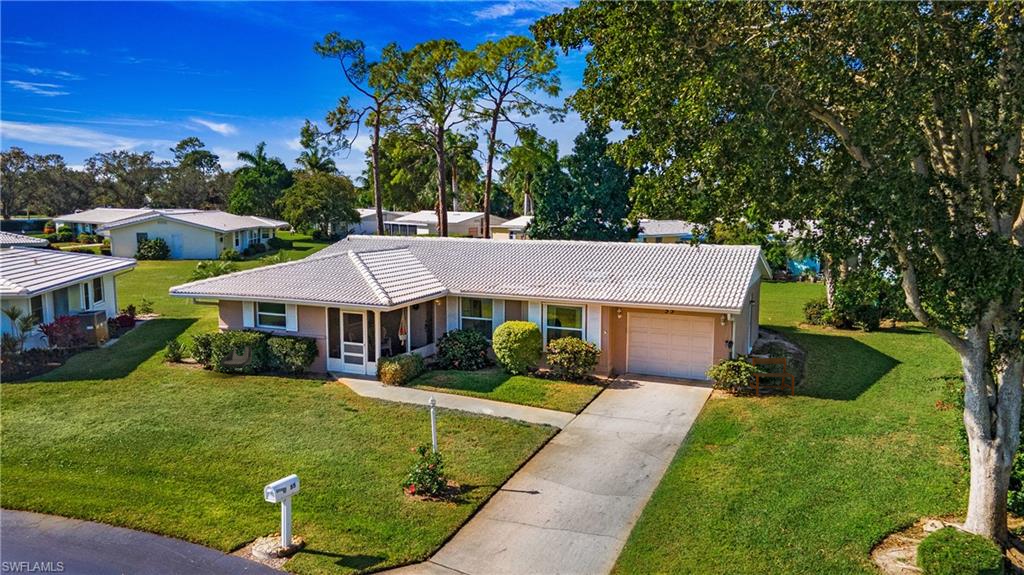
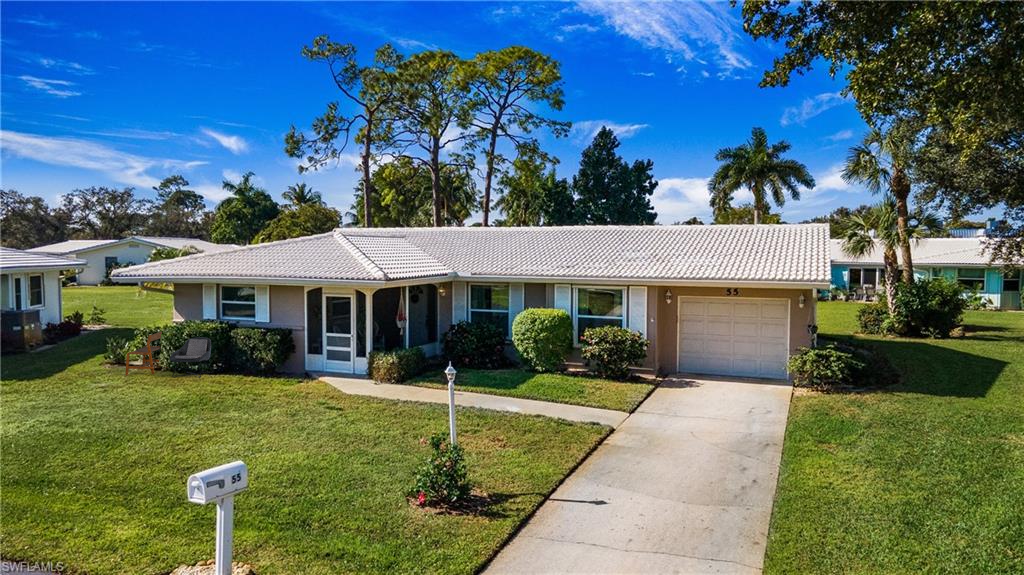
bench: present [750,358,794,396] -> present [125,332,162,375]

